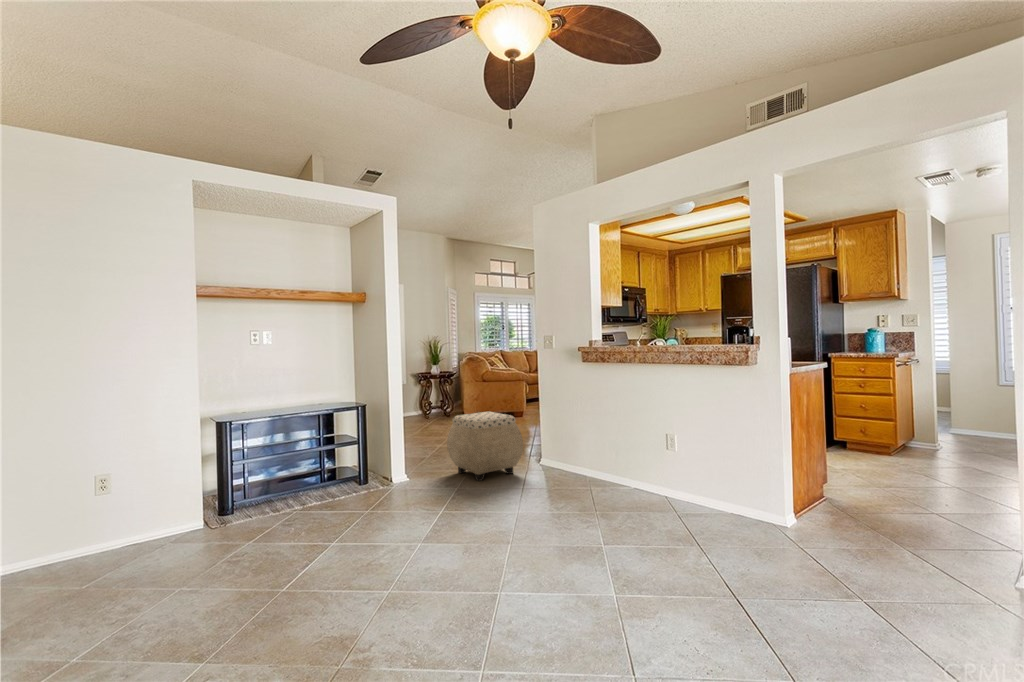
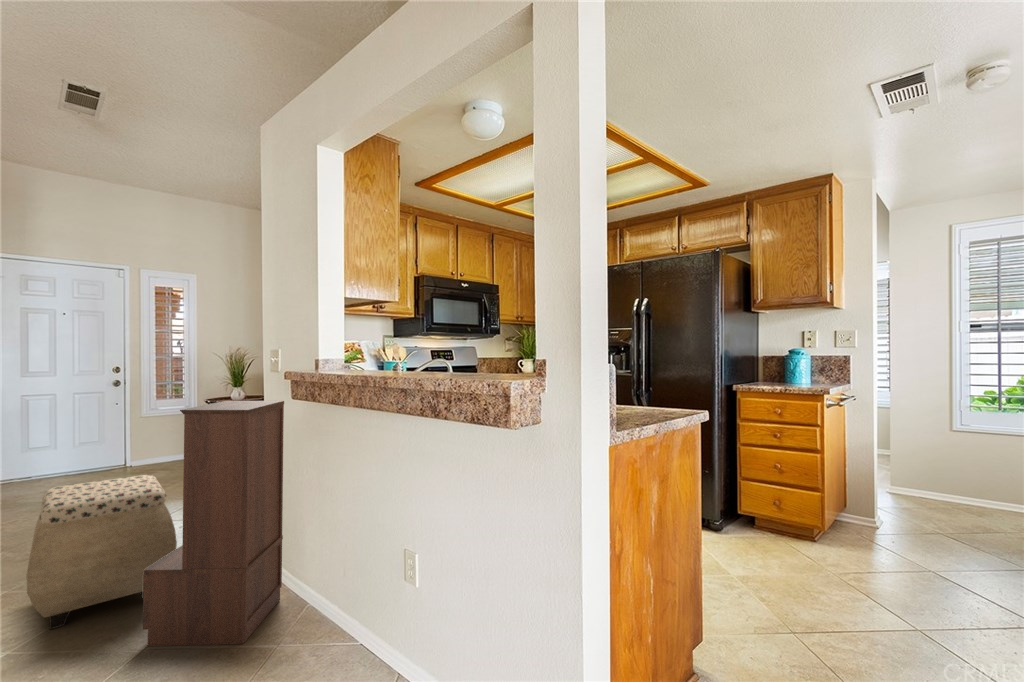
bookshelf: none [532,367,582,485] -> present [143,401,284,646]

